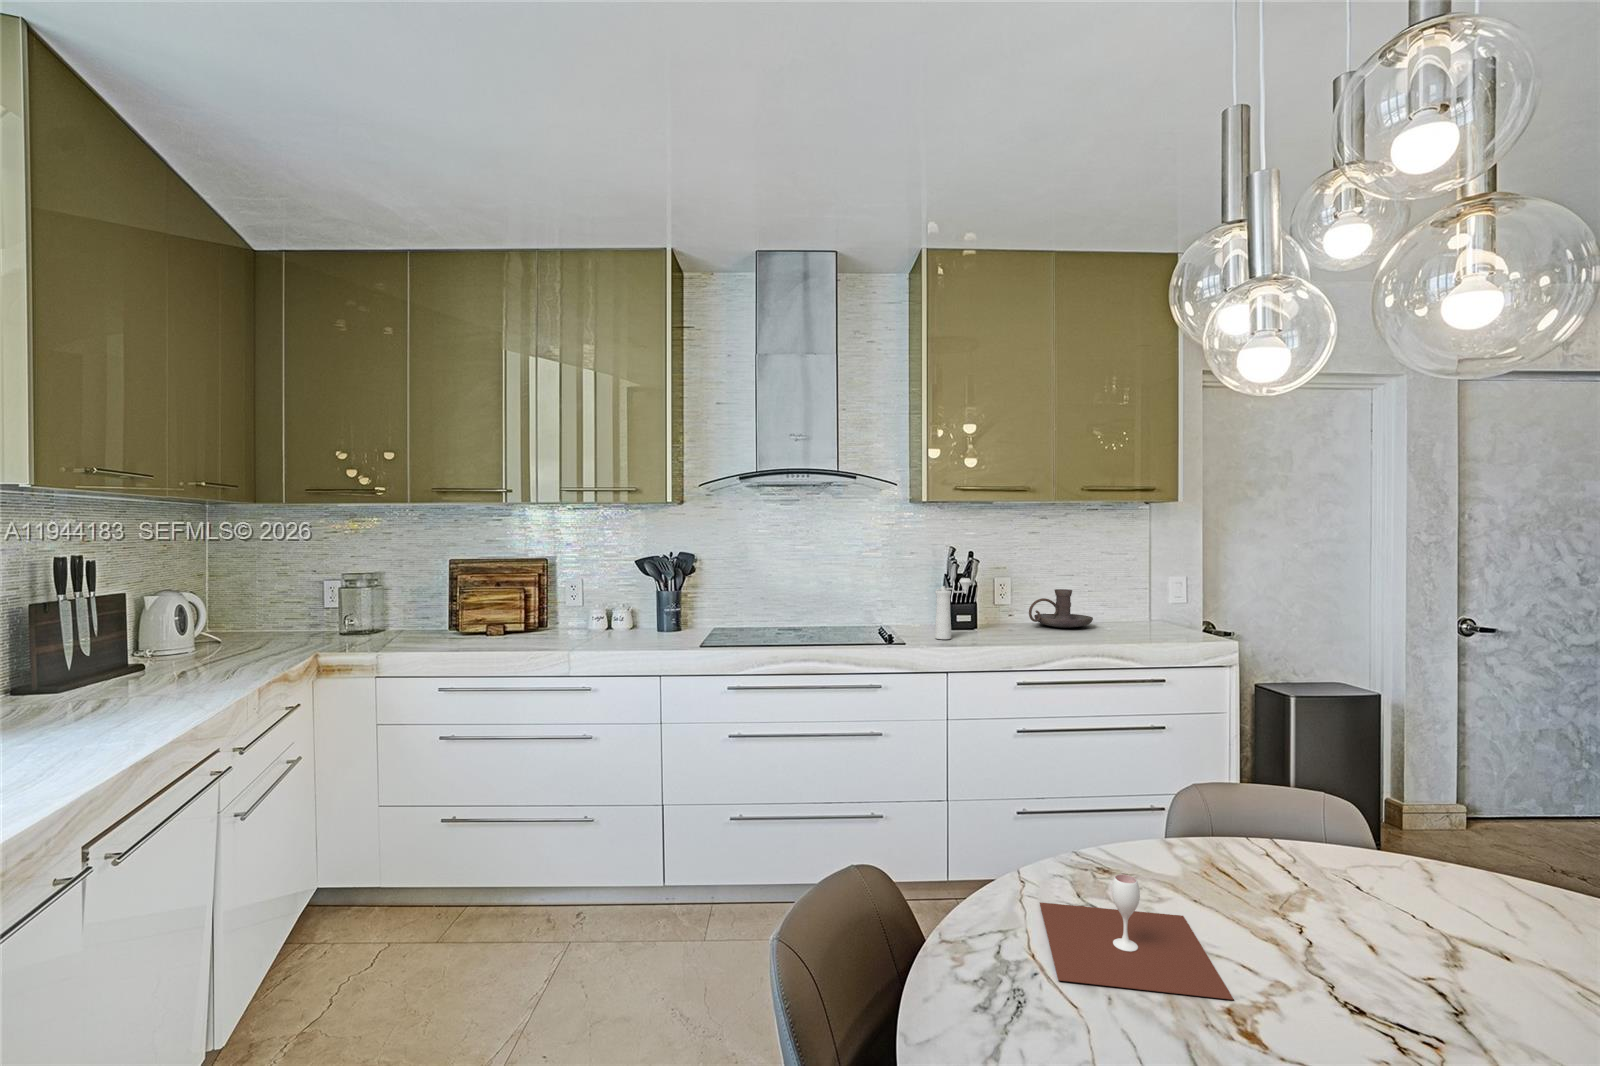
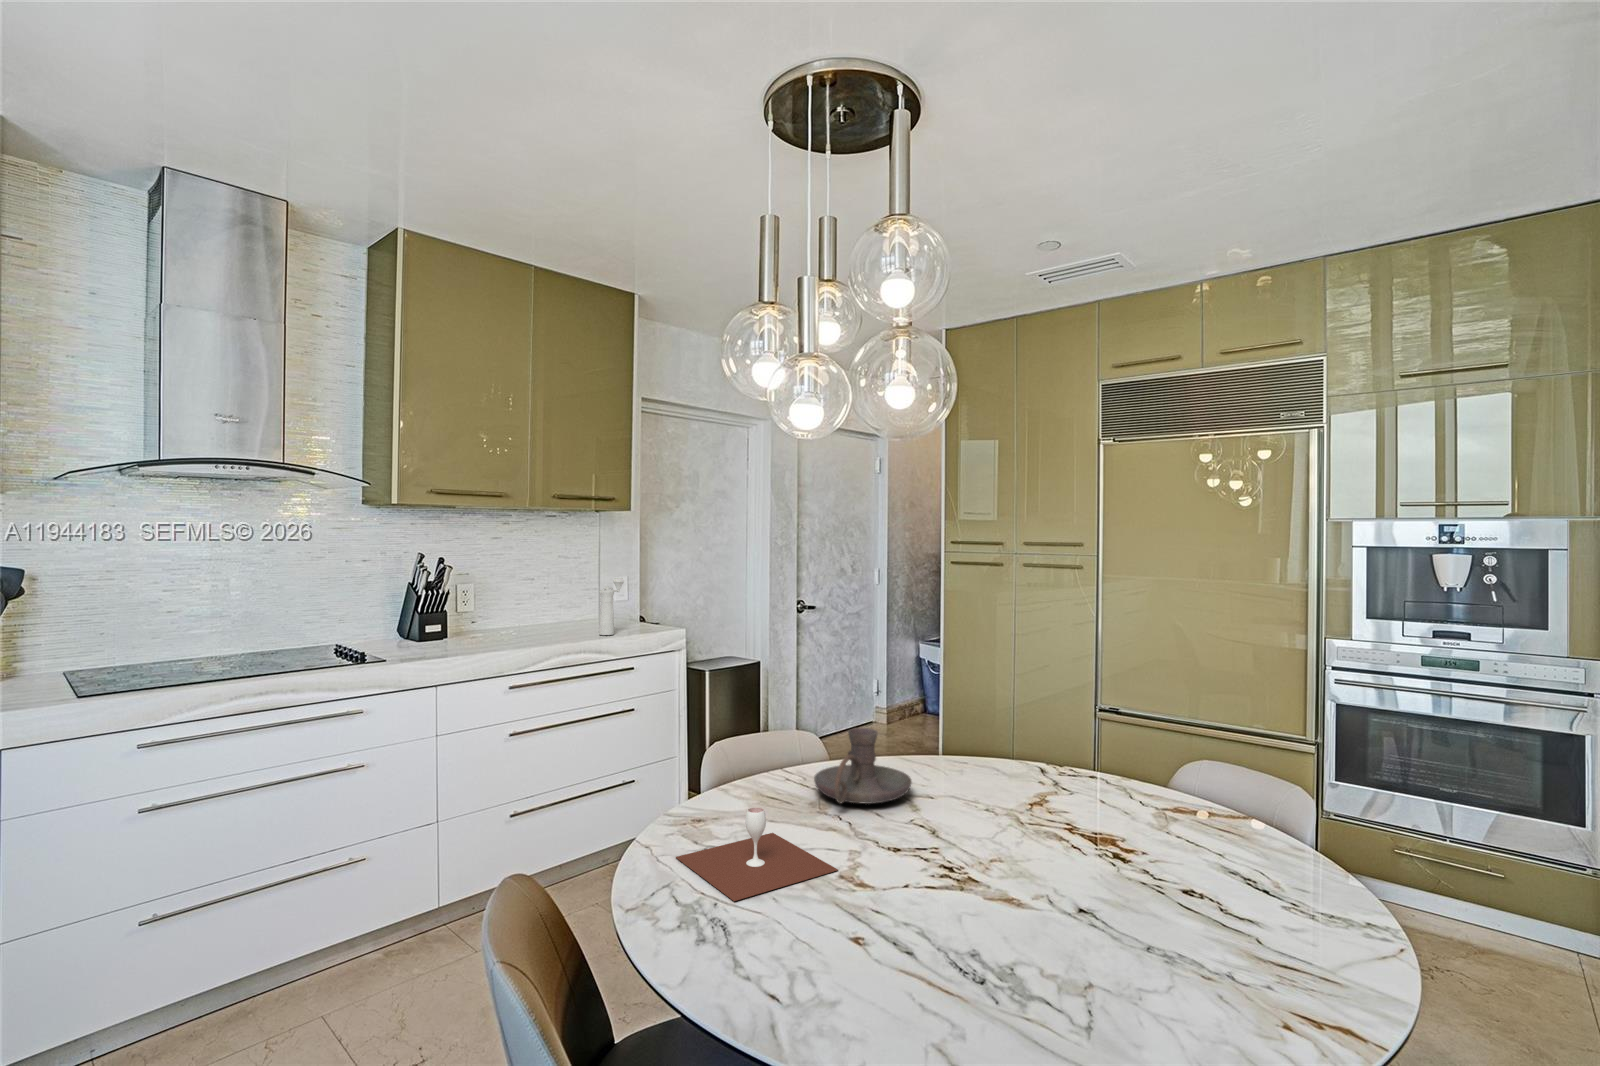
pepper mill: present [935,578,971,639] -> present [599,578,624,635]
candle holder: present [1029,589,1093,628] -> present [814,728,912,804]

